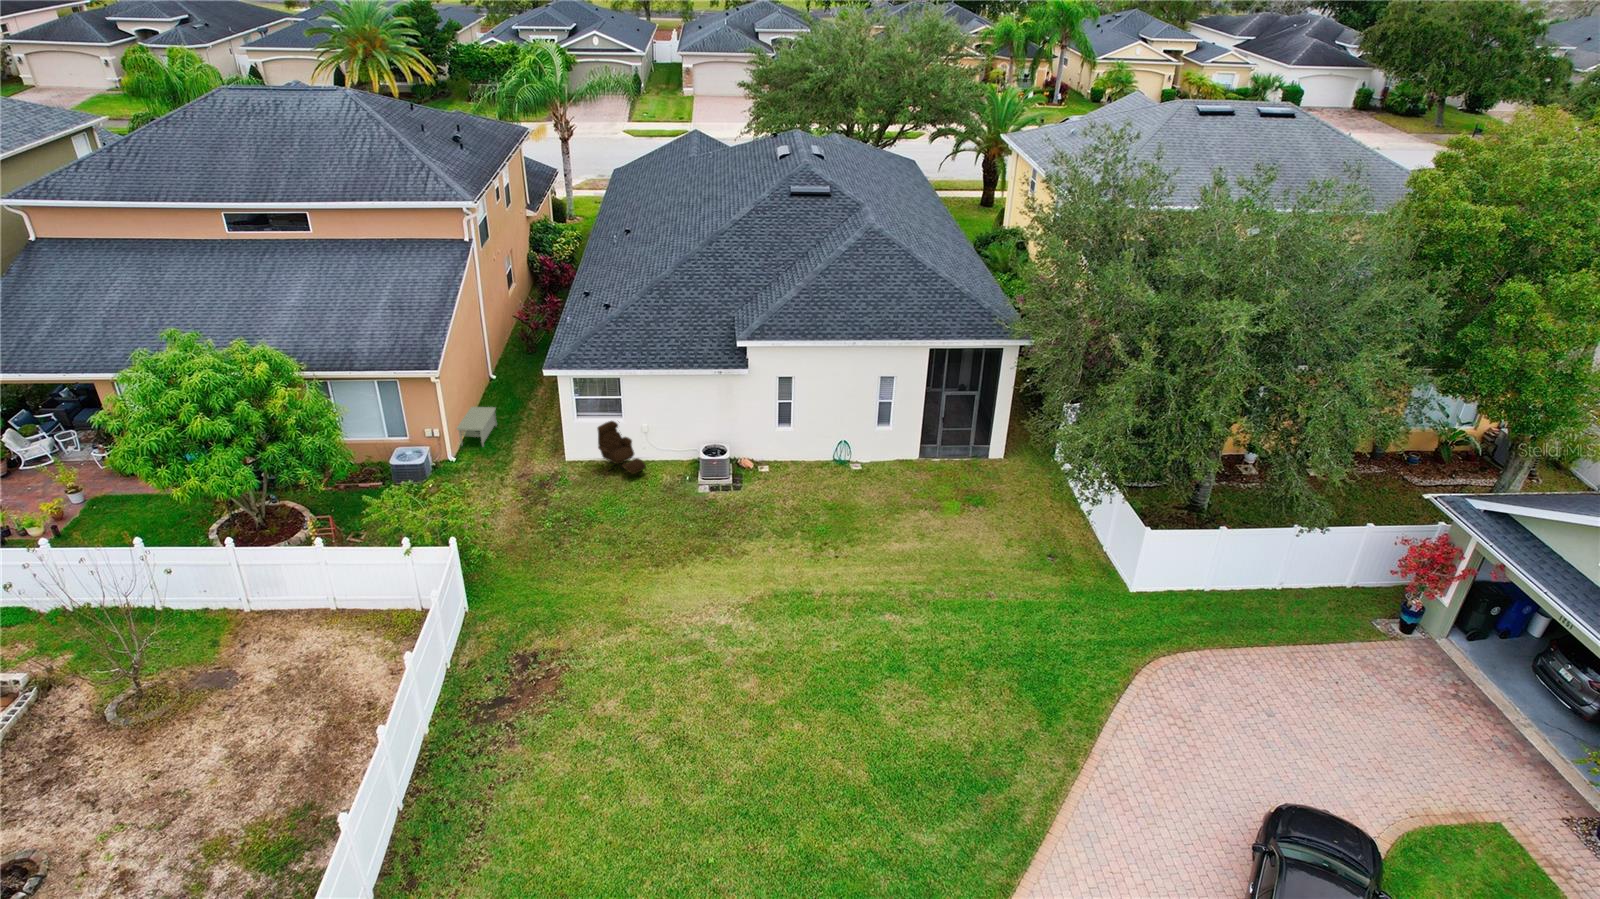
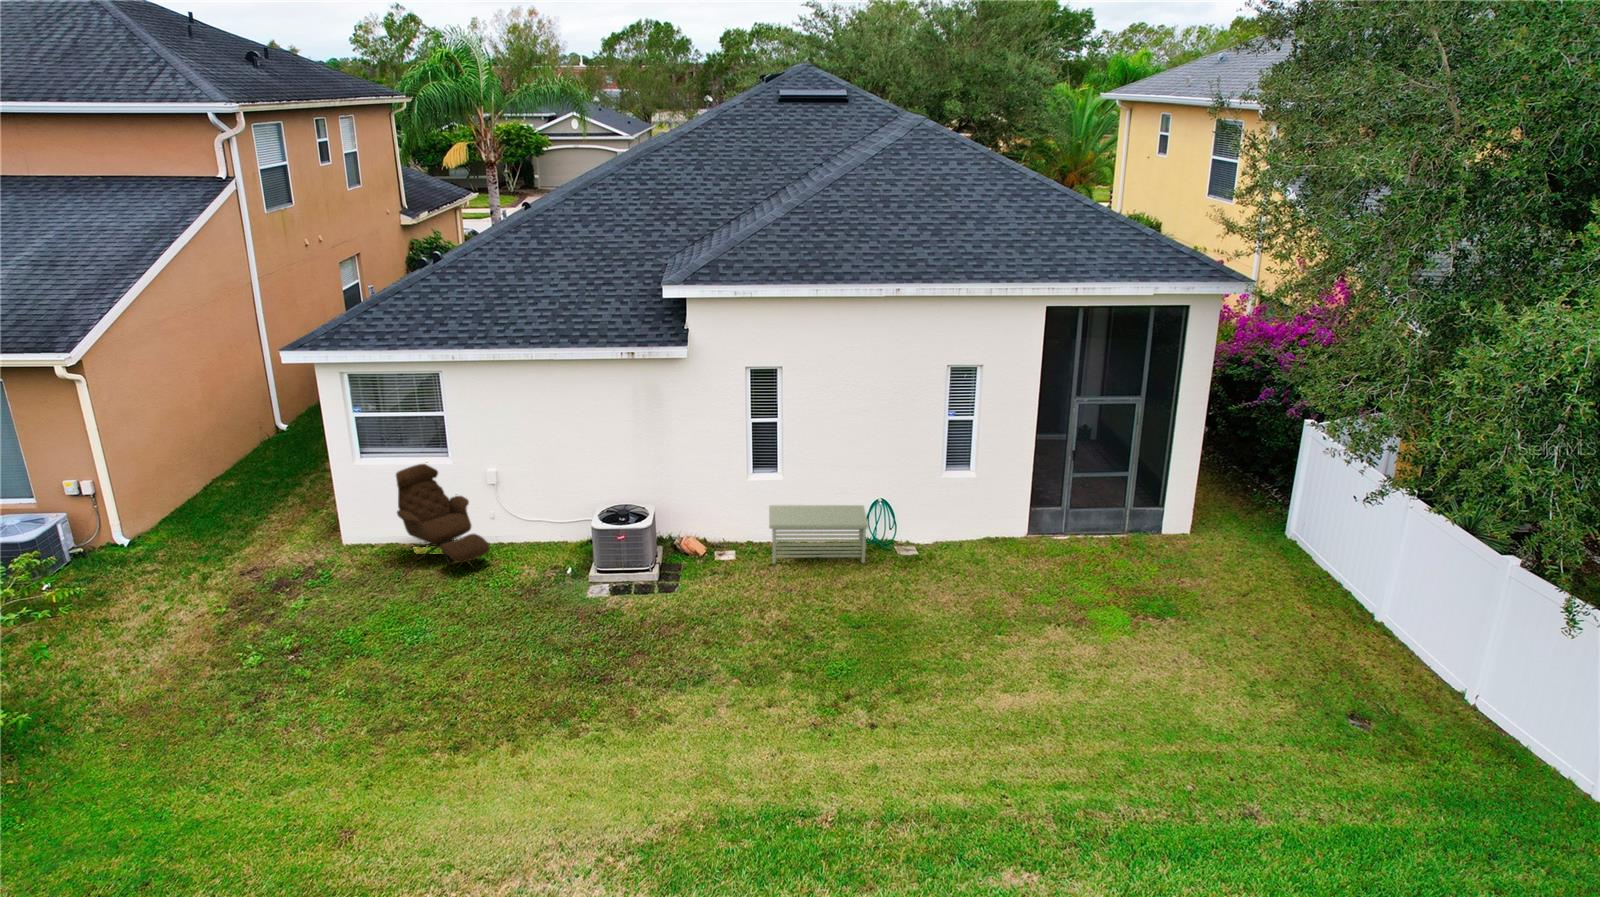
storage bench: present [457,407,497,446] -> present [769,505,868,564]

